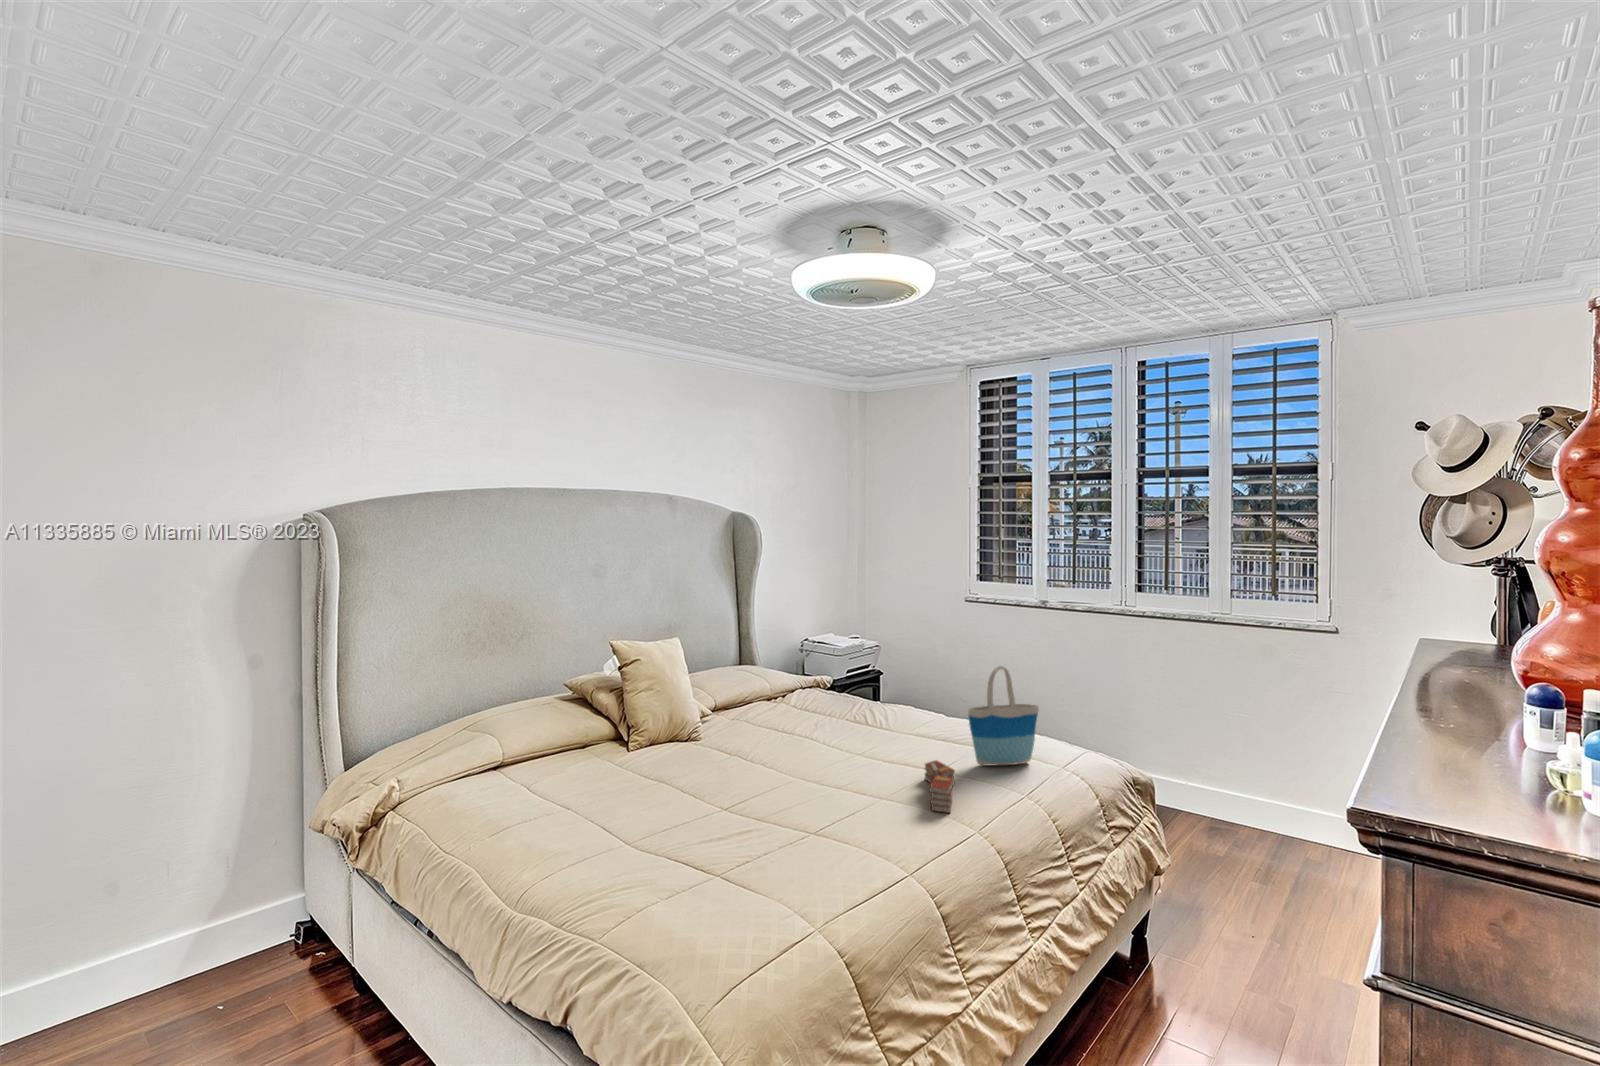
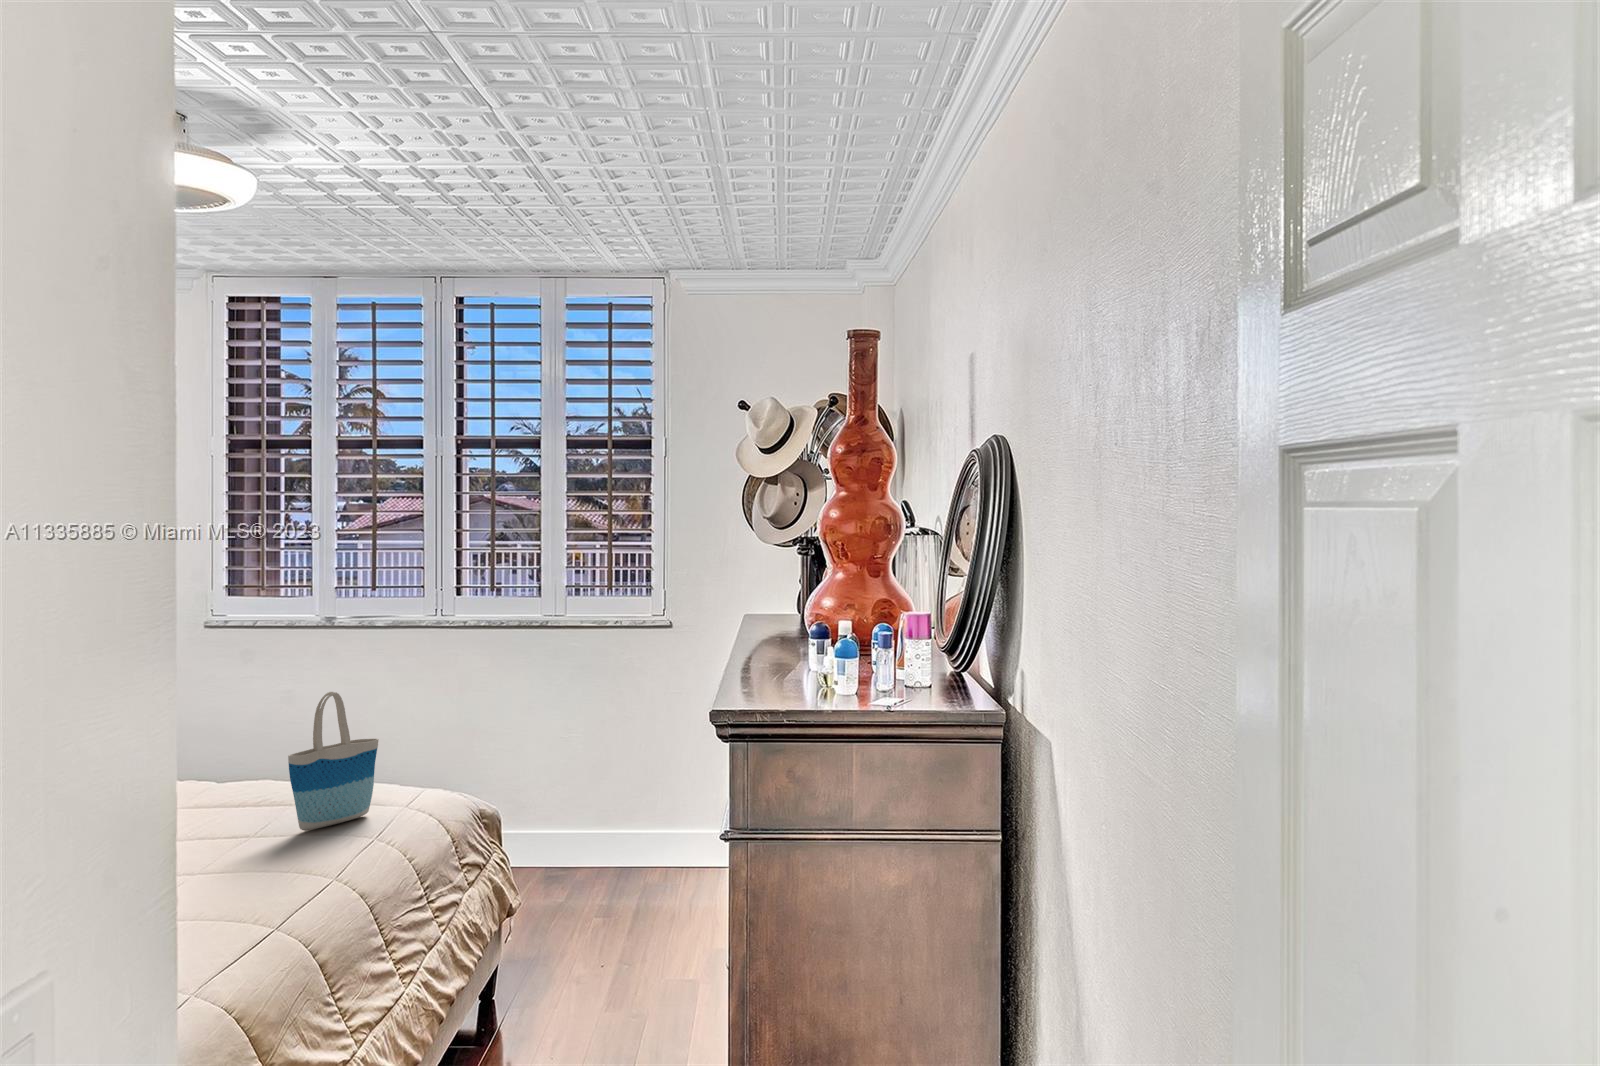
book: present [925,760,955,813] -> none [232,828,291,883]

